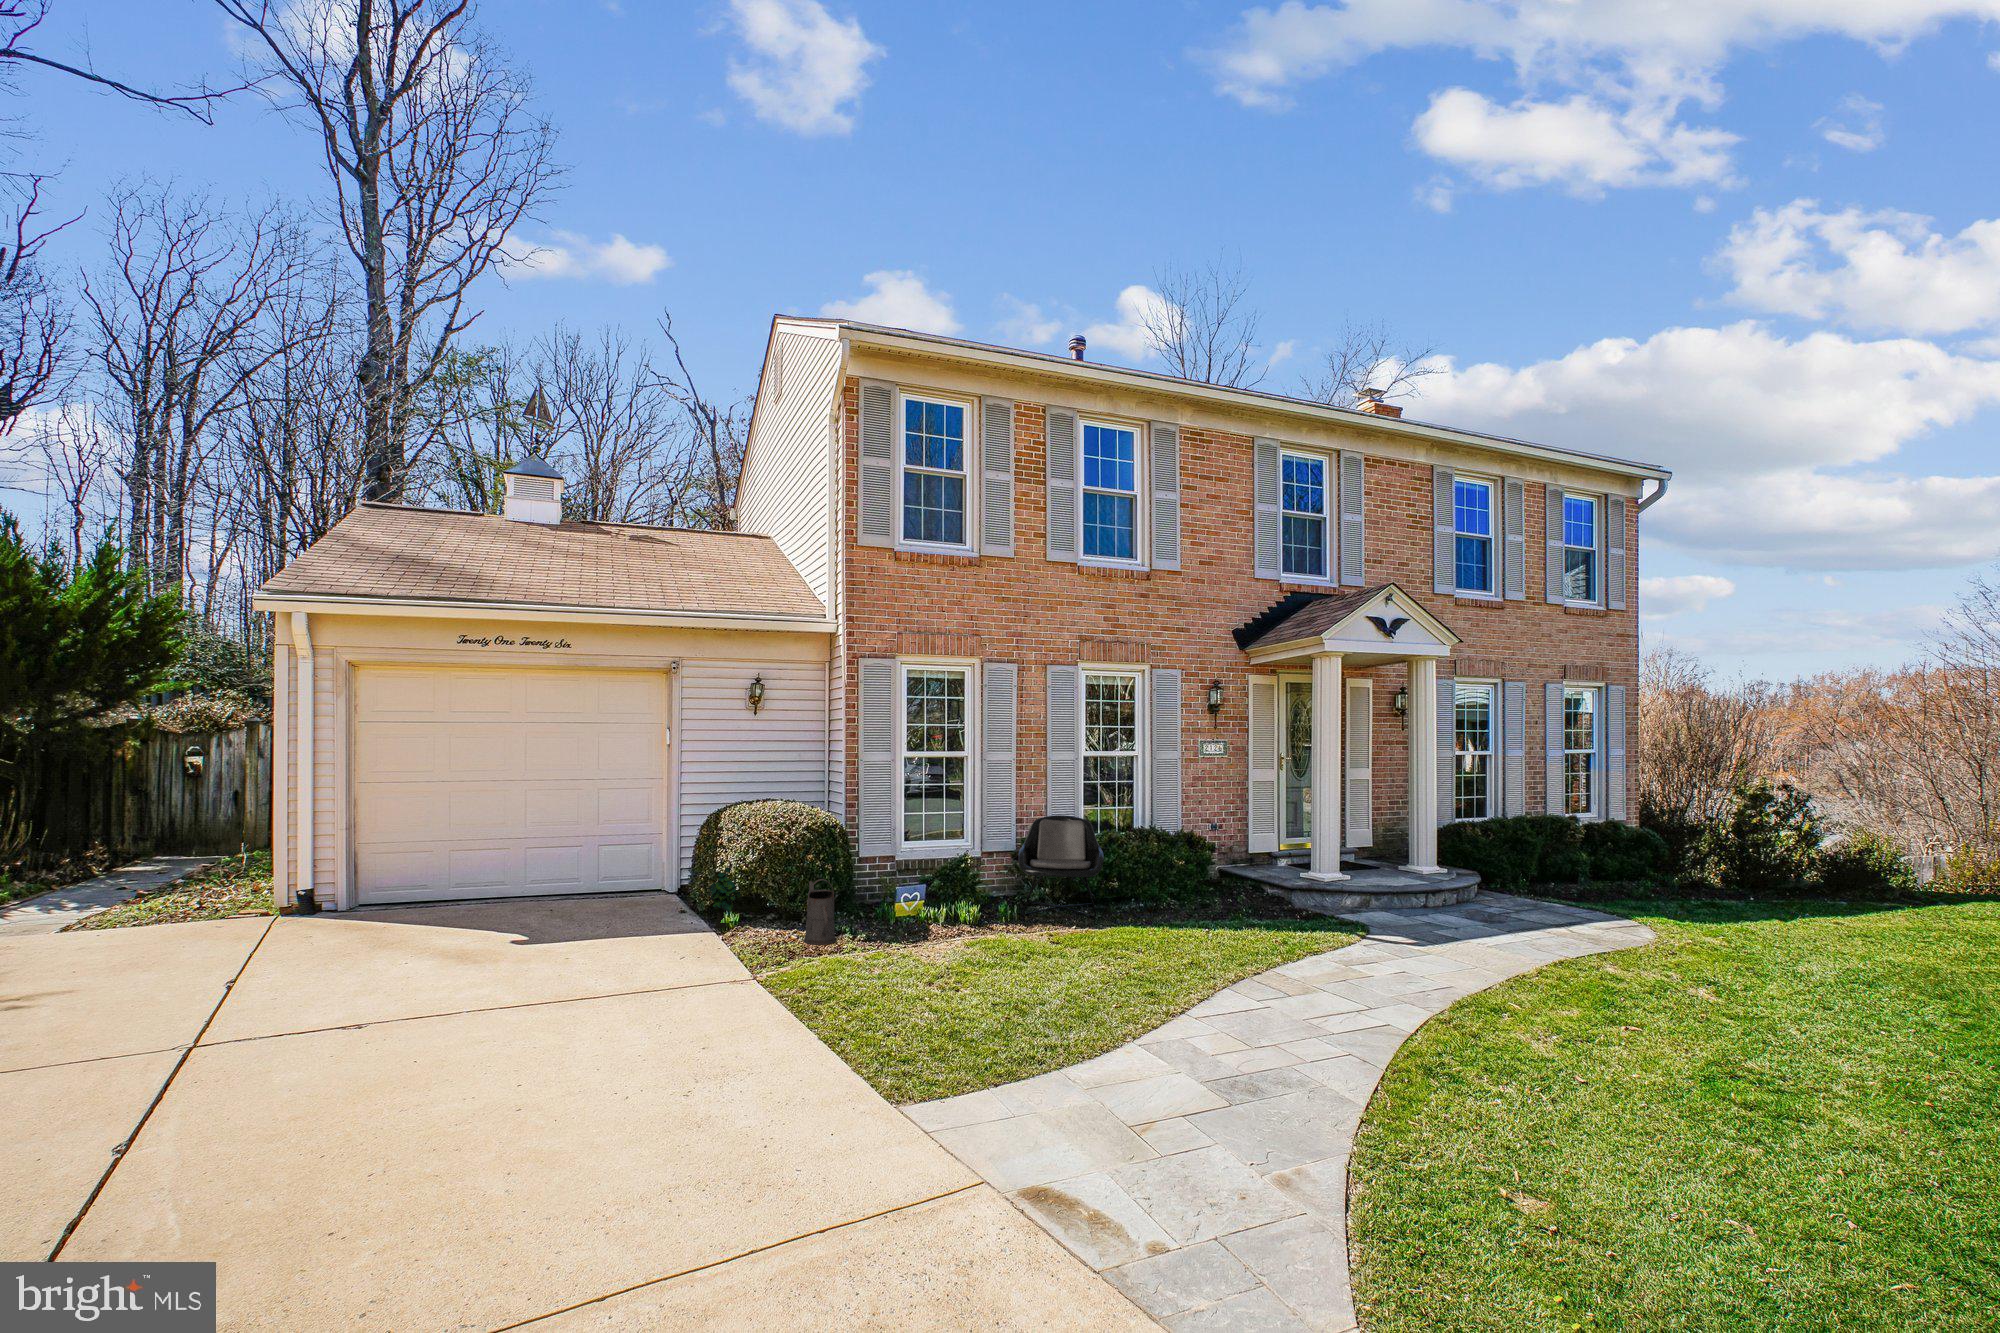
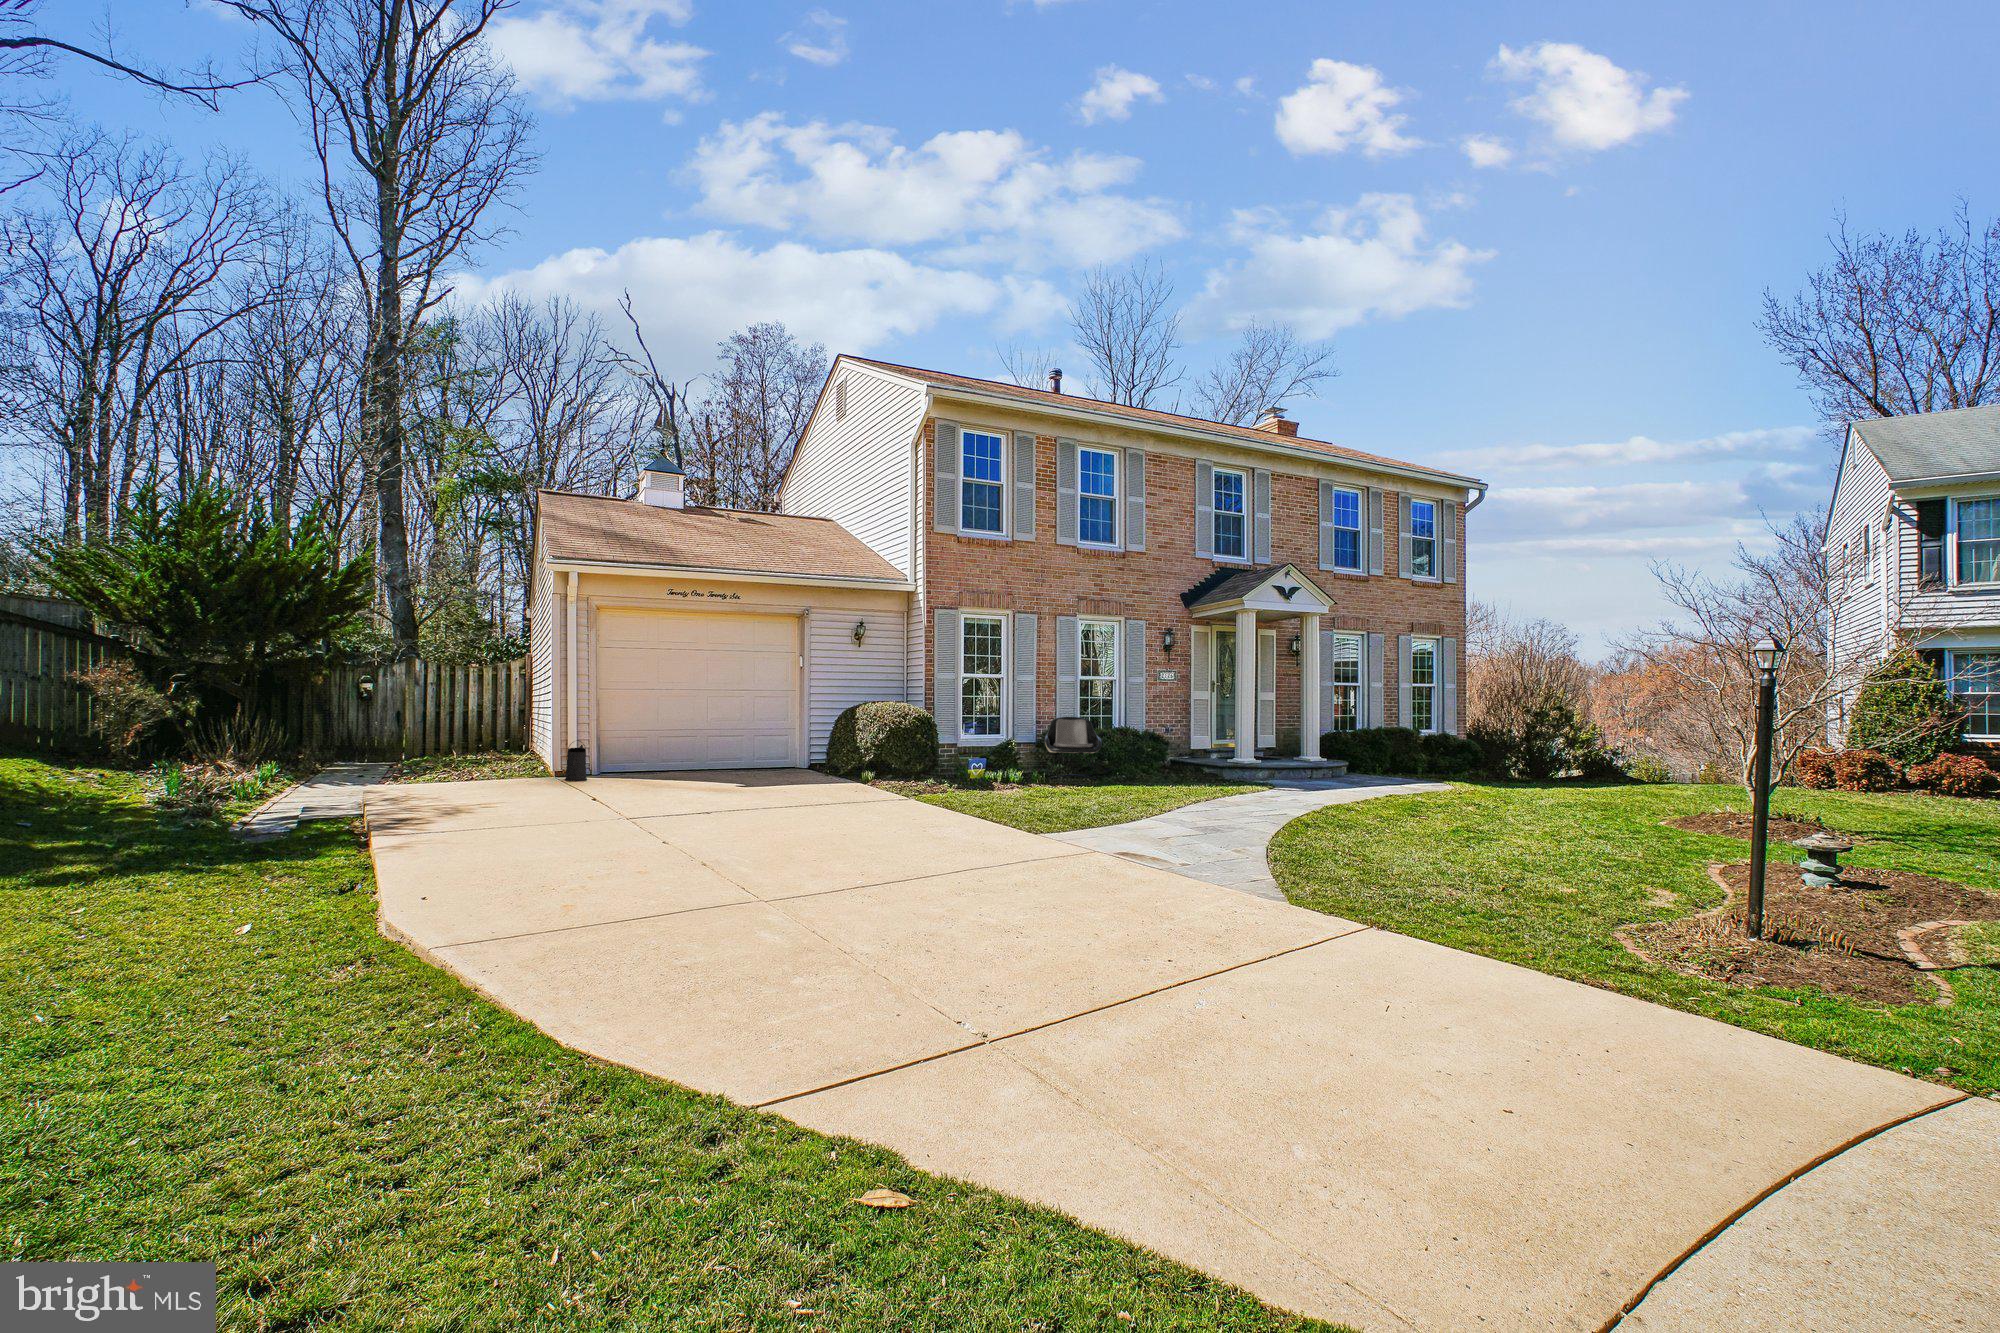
decorative plant: present [707,867,741,928] -> none [849,743,872,782]
watering can: present [804,879,836,945] -> present [565,740,587,781]

